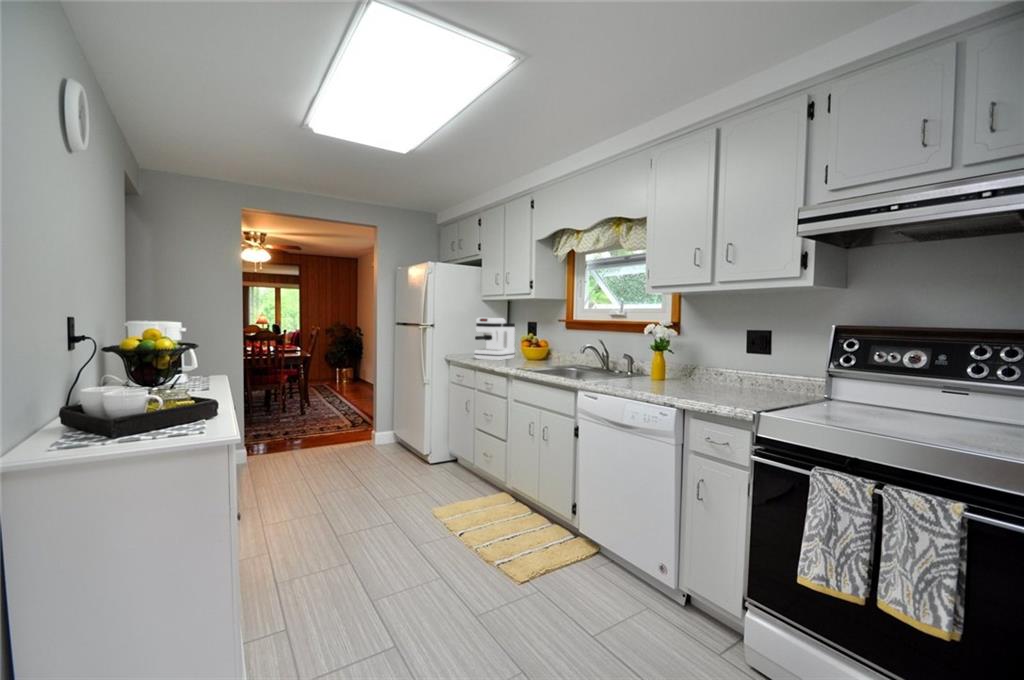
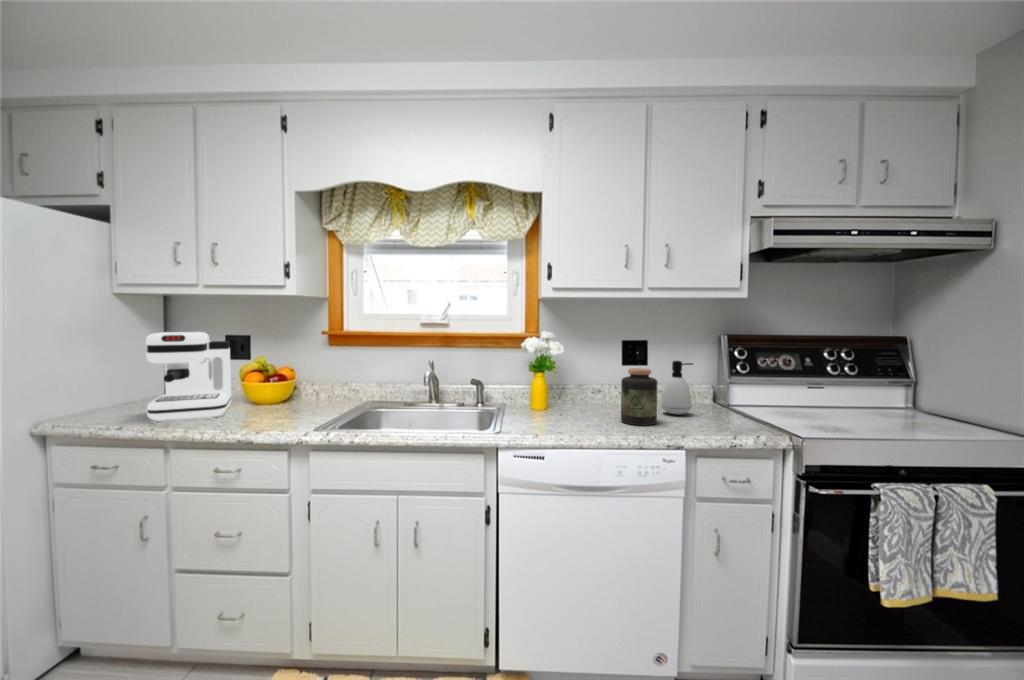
soap dispenser: none [727,346,757,394] -> present [661,361,693,414]
jar: none [669,348,700,392] -> present [621,368,658,425]

